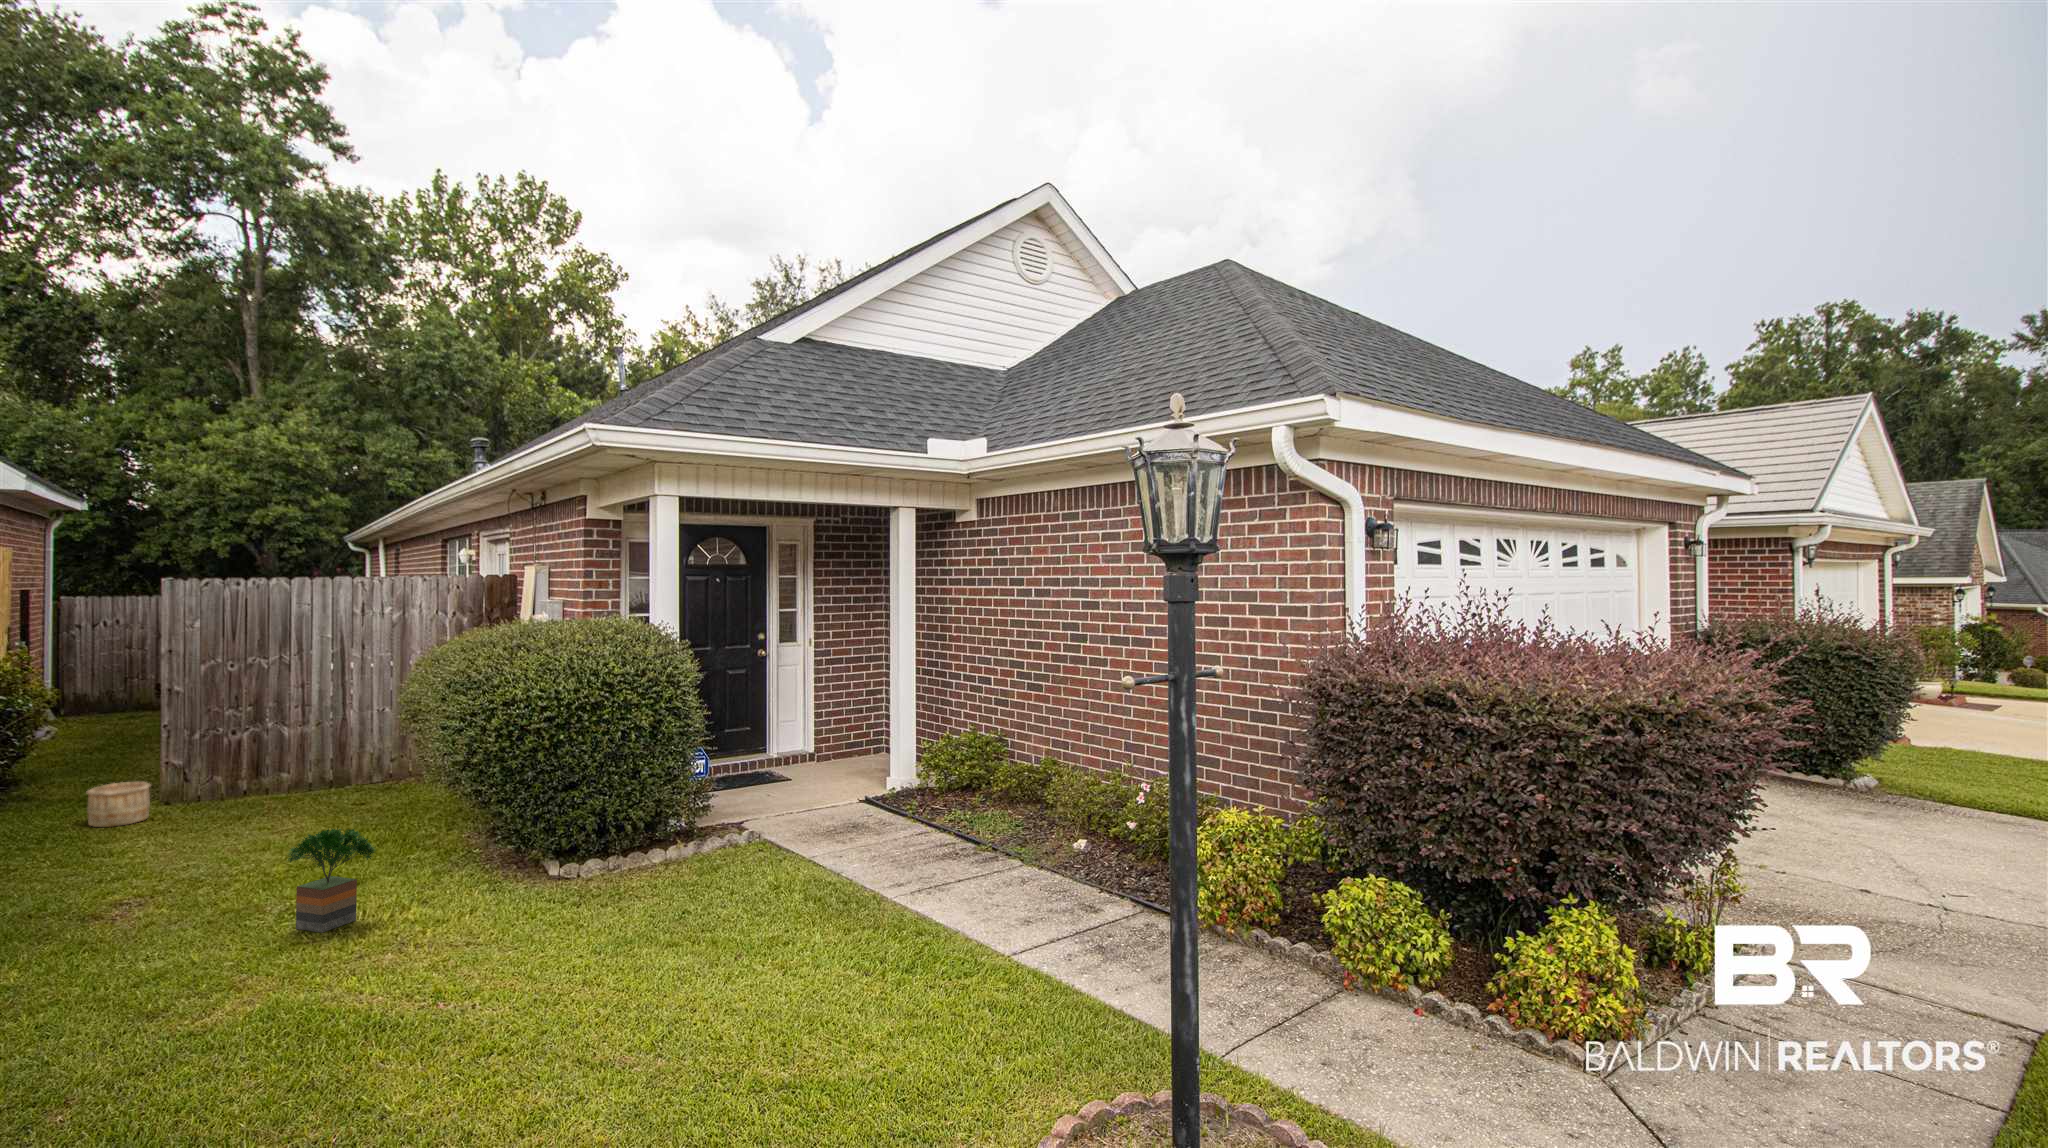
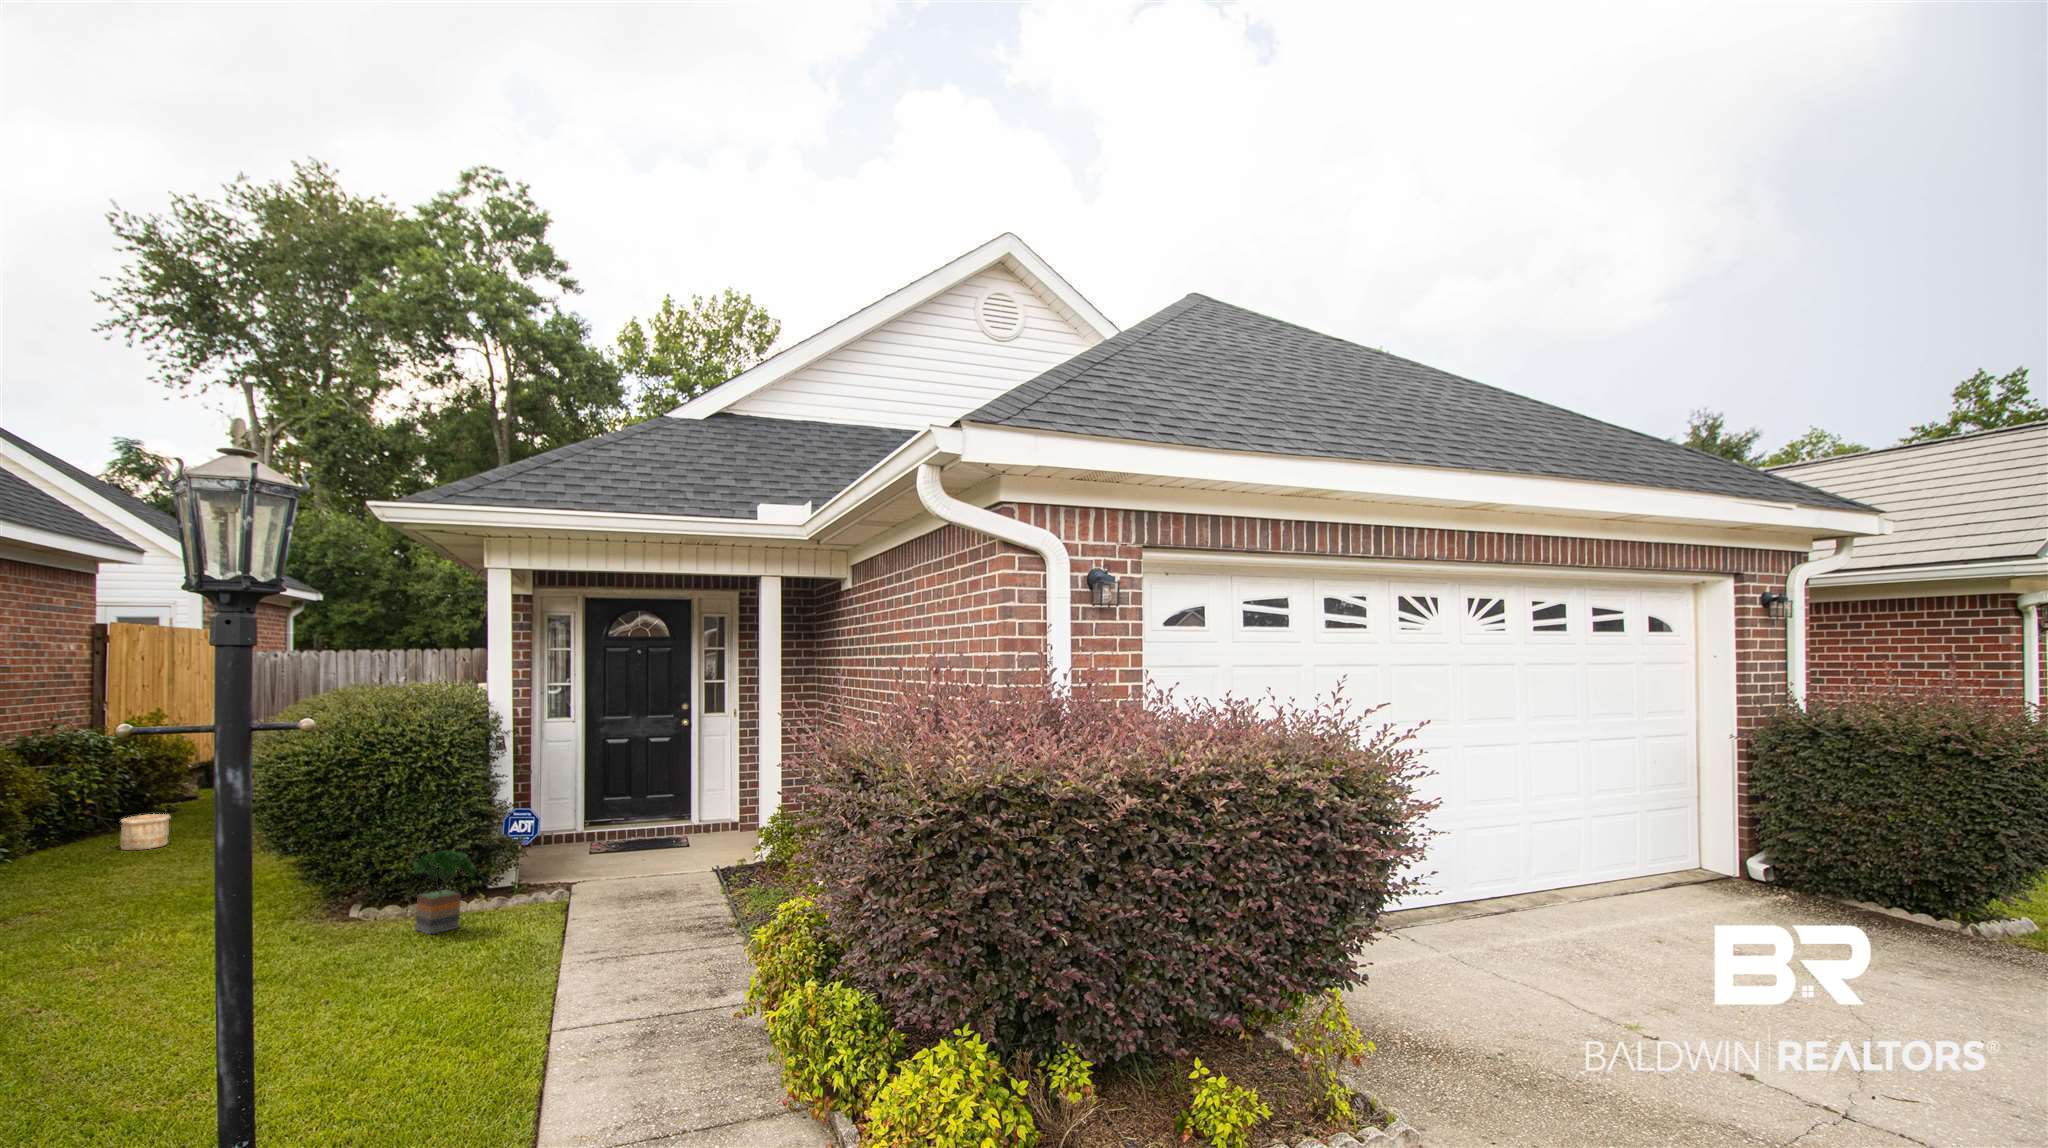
potted tree: present [288,828,376,933] -> present [413,850,475,934]

